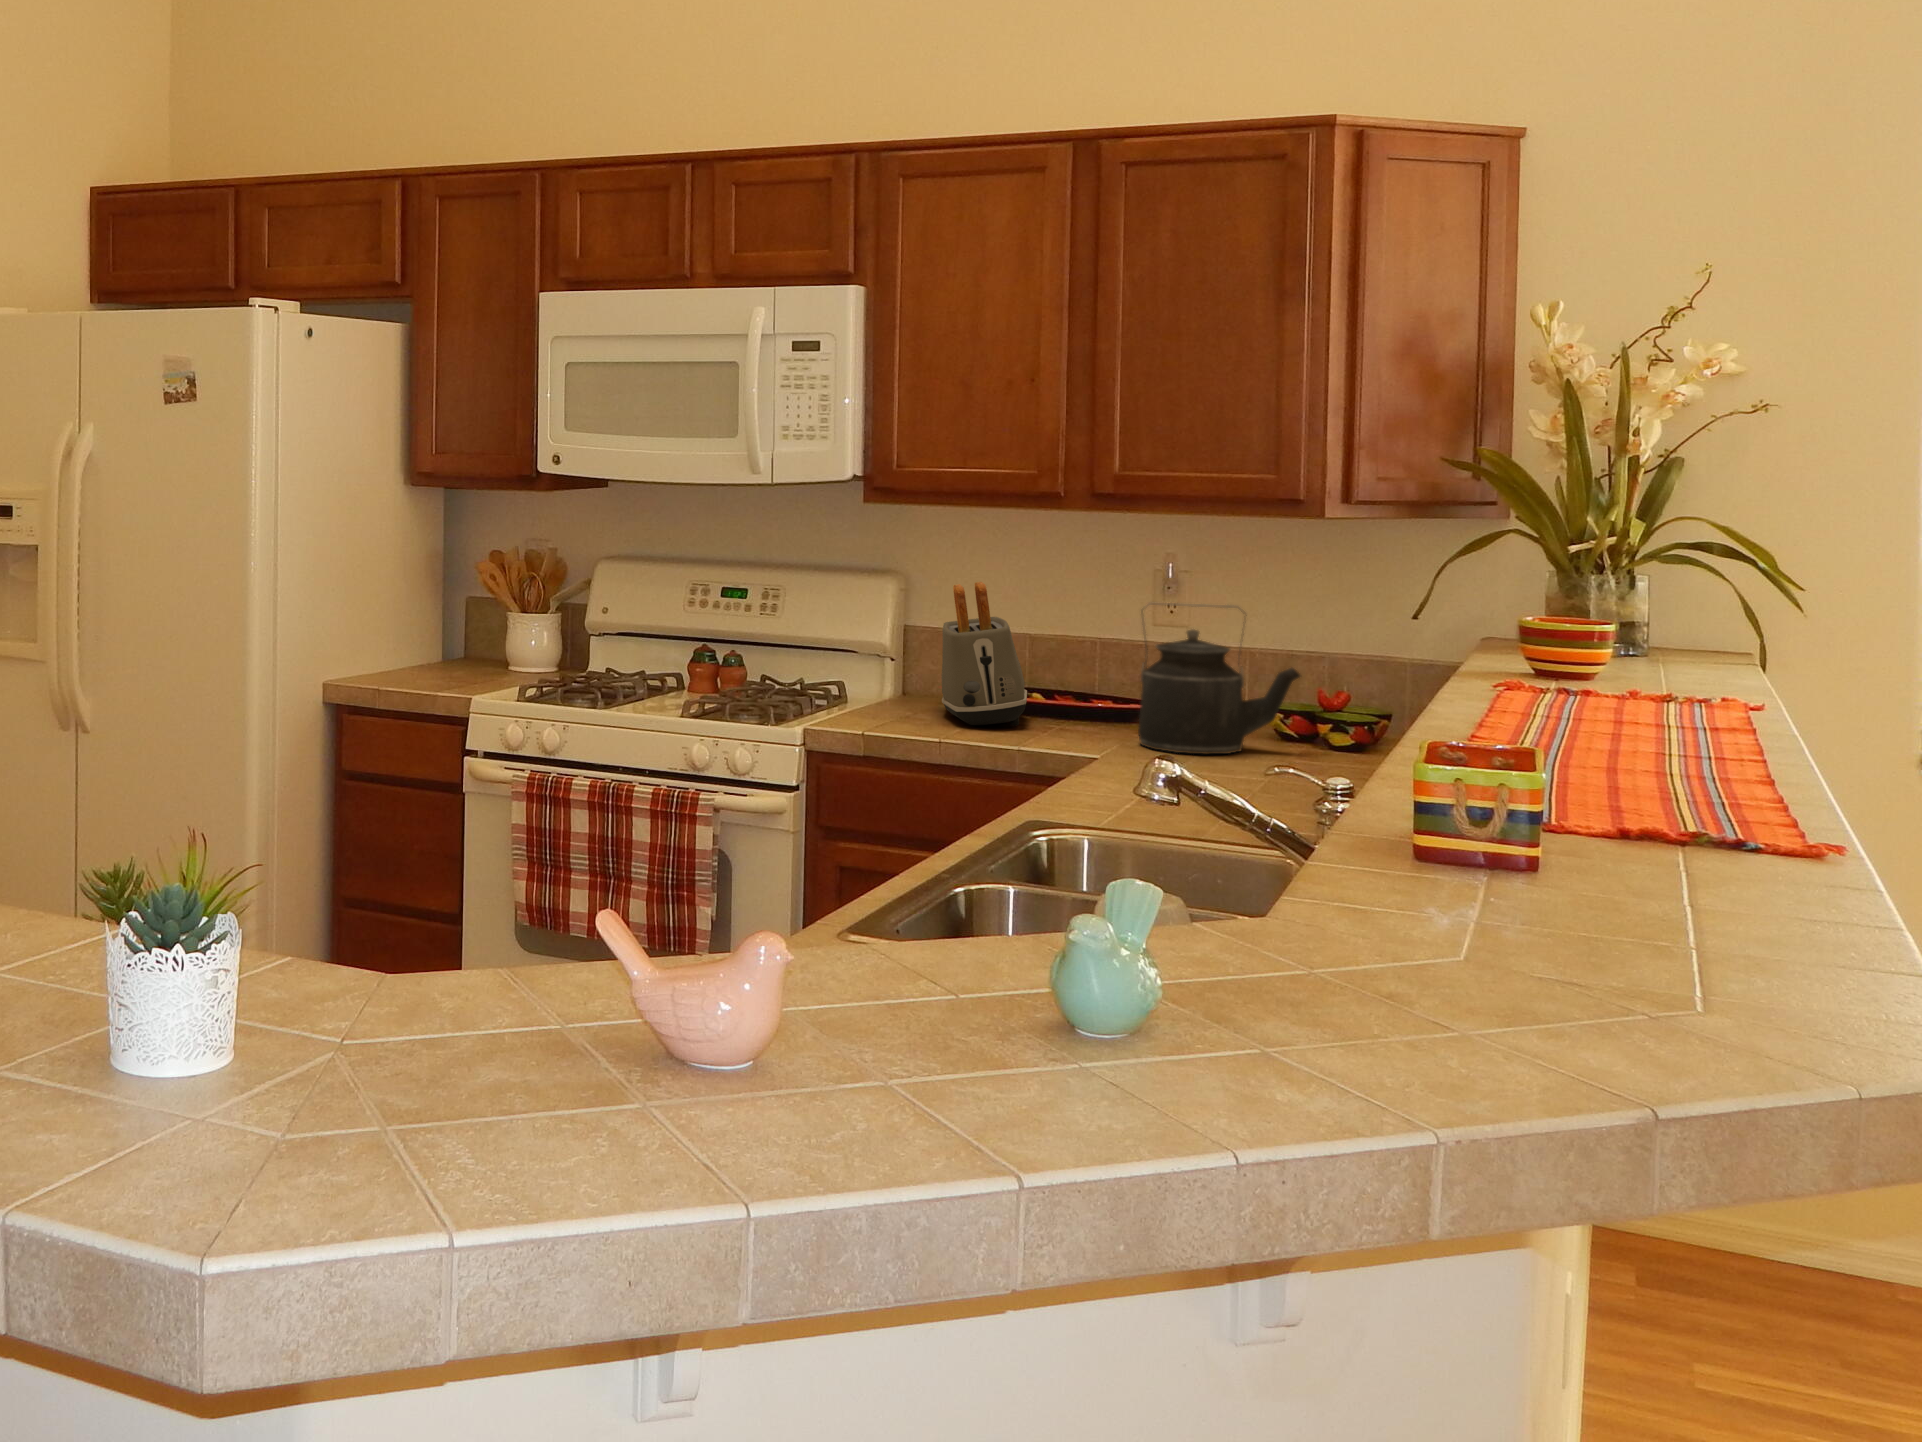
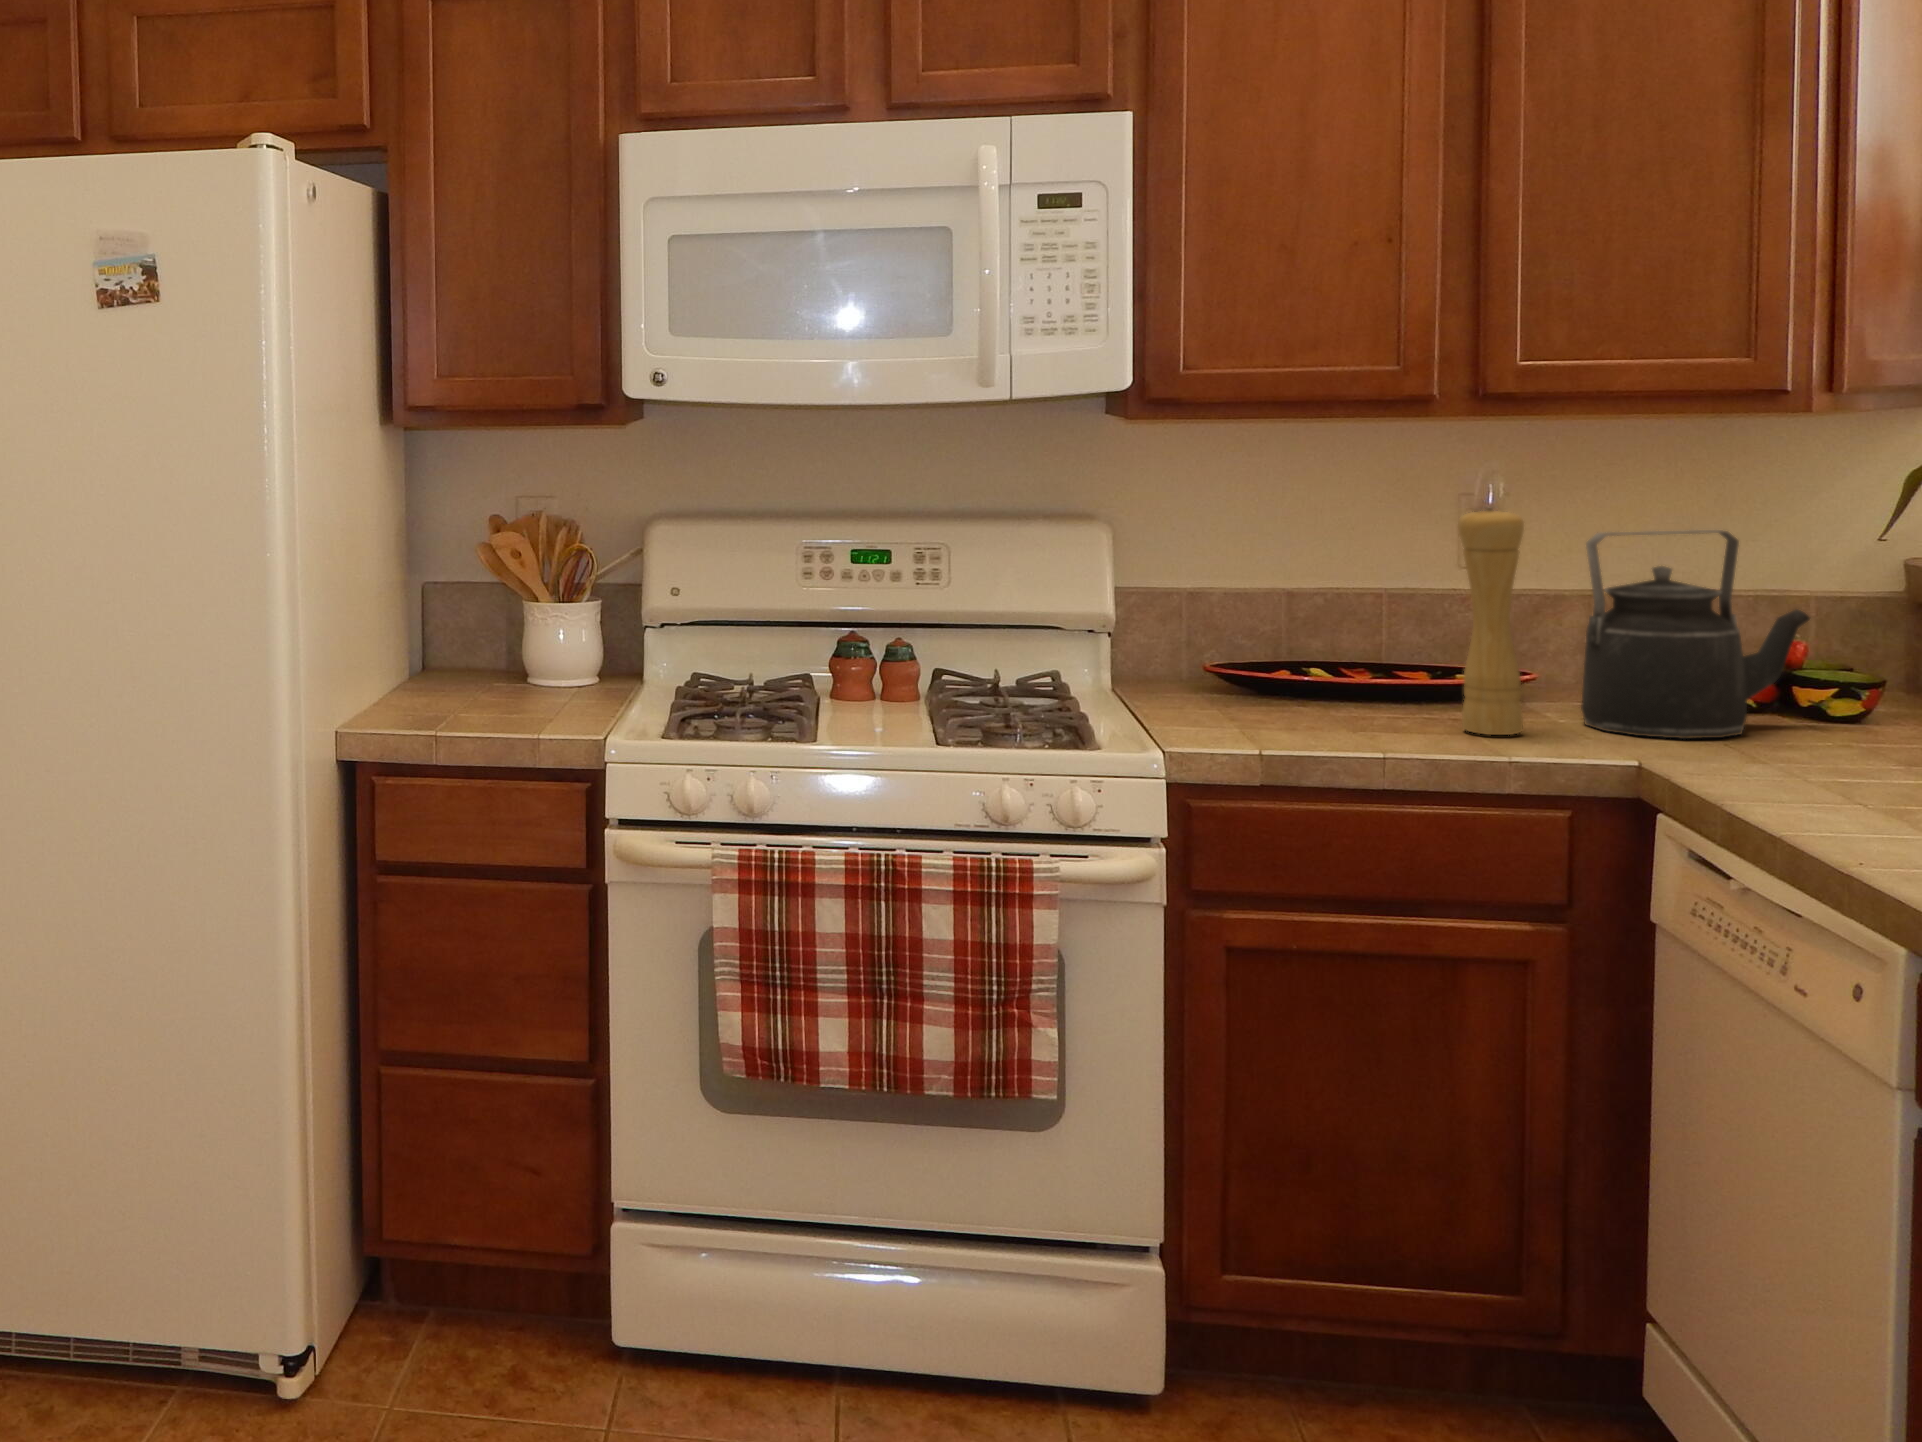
pepper mill: none [1041,579,1083,741] -> present [1458,508,1524,735]
toaster: present [942,582,1027,726] -> none [1219,520,1404,721]

